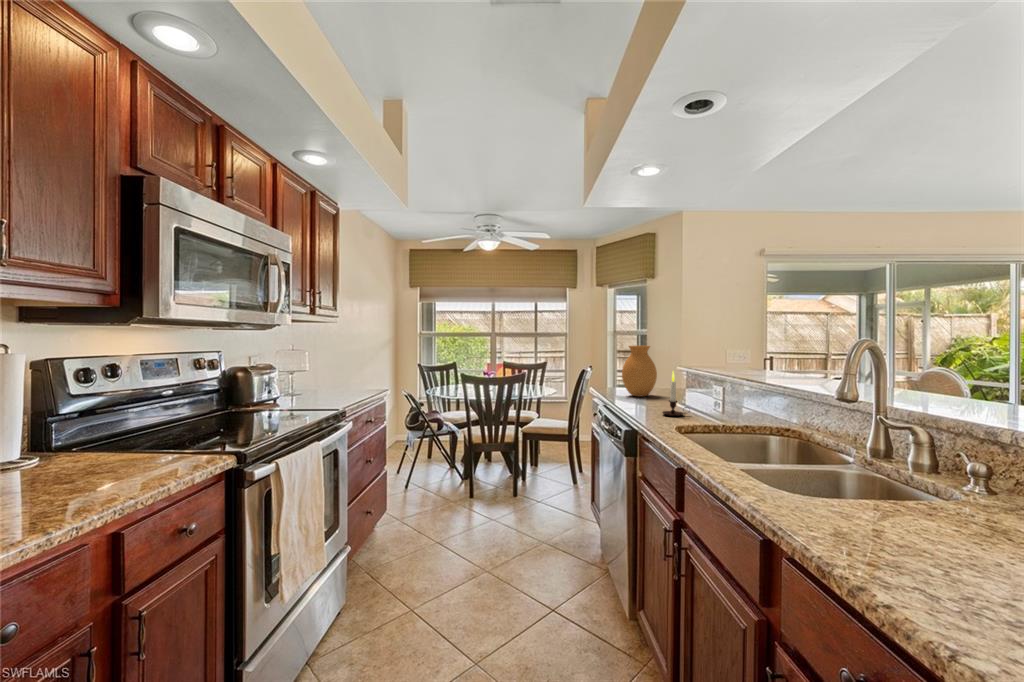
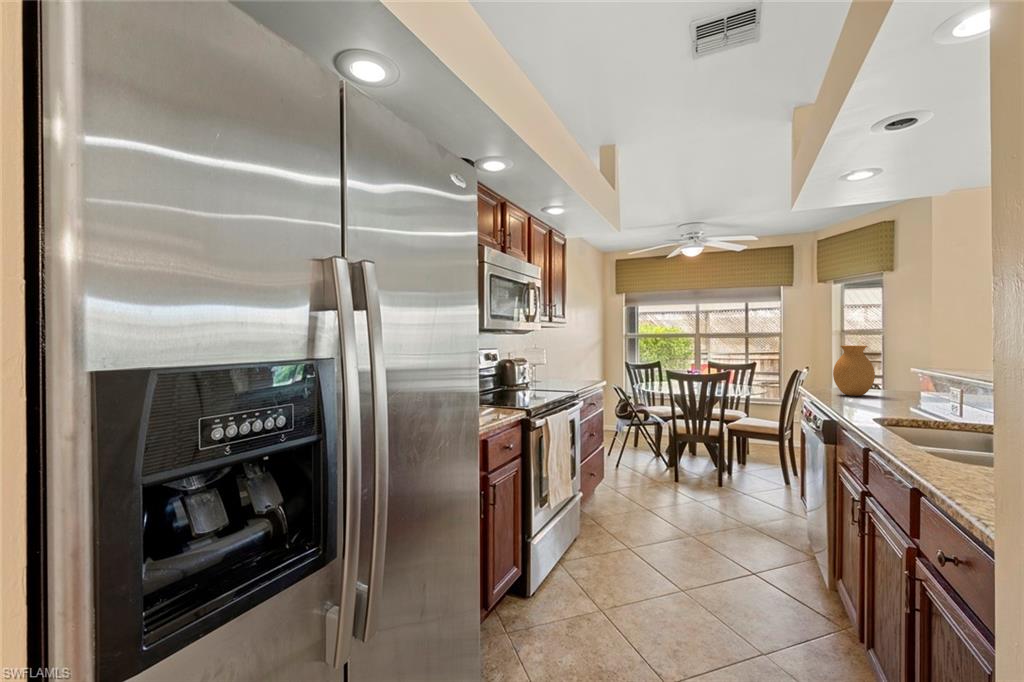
candle: present [662,372,687,416] -> none [869,368,901,412]

